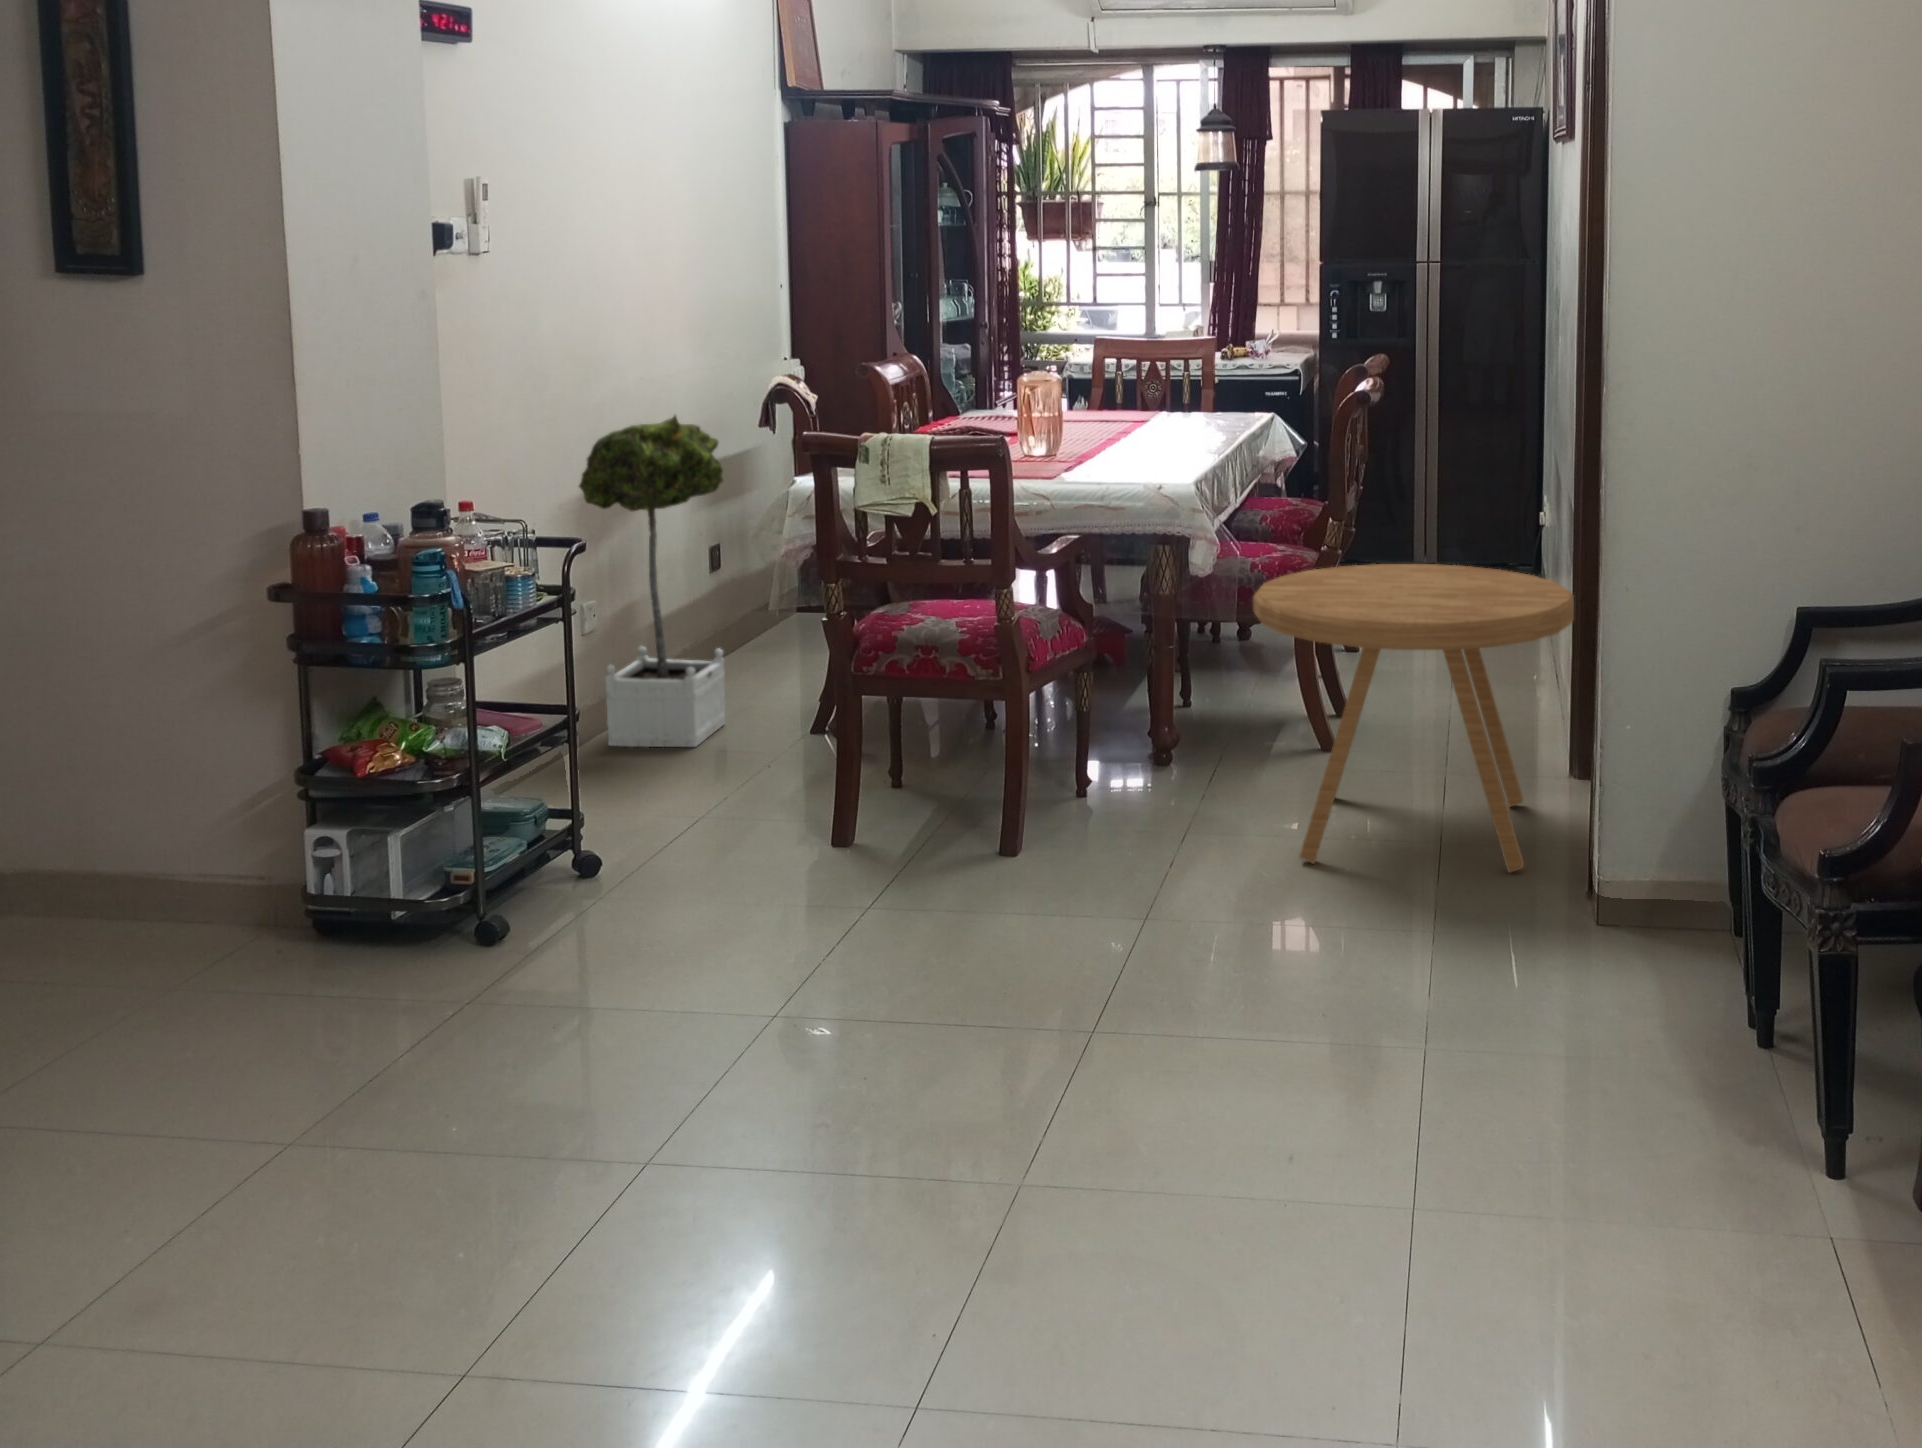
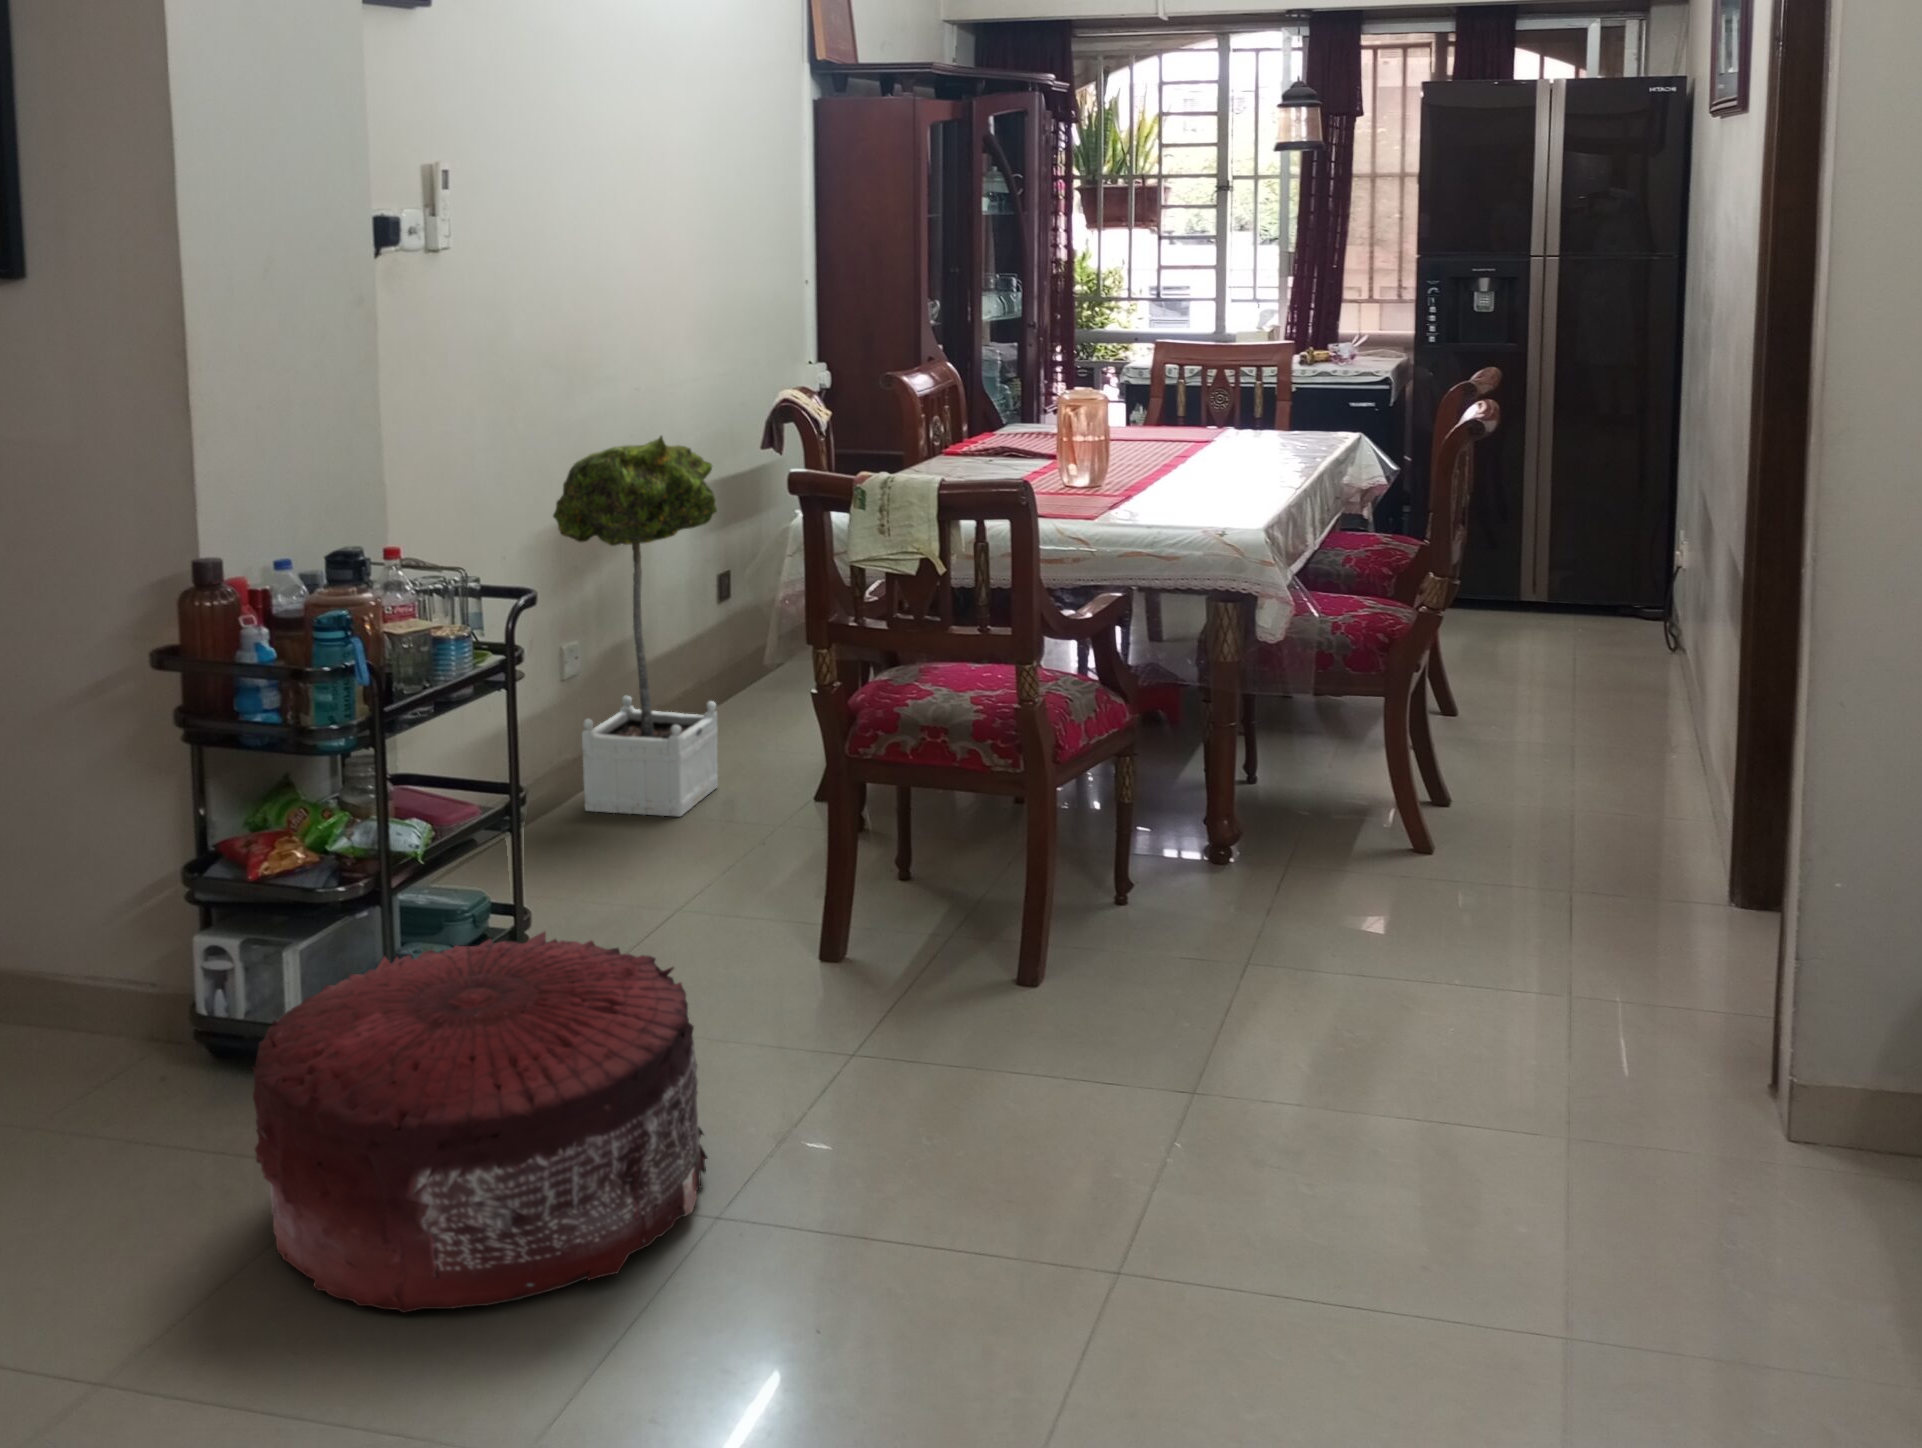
side table: present [1253,564,1574,873] -> none [1335,637,1756,1051]
pouf: none [390,807,764,1090] -> present [252,932,707,1313]

